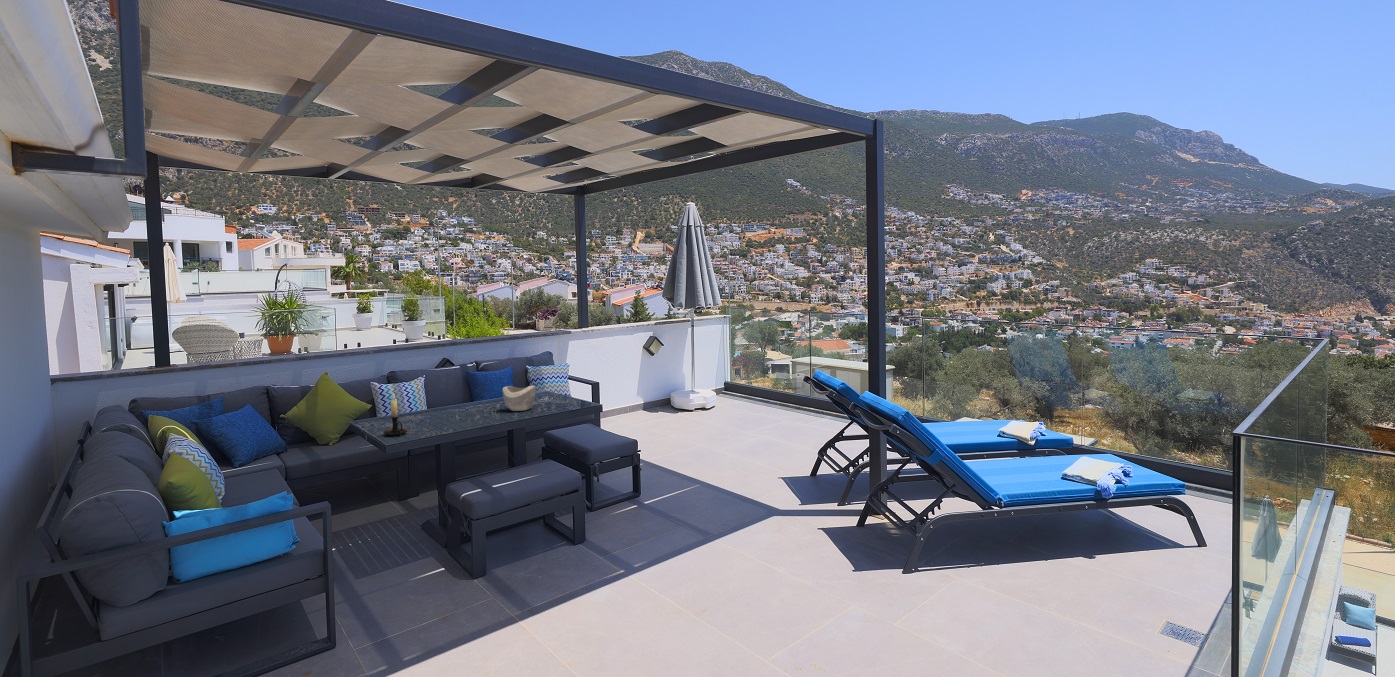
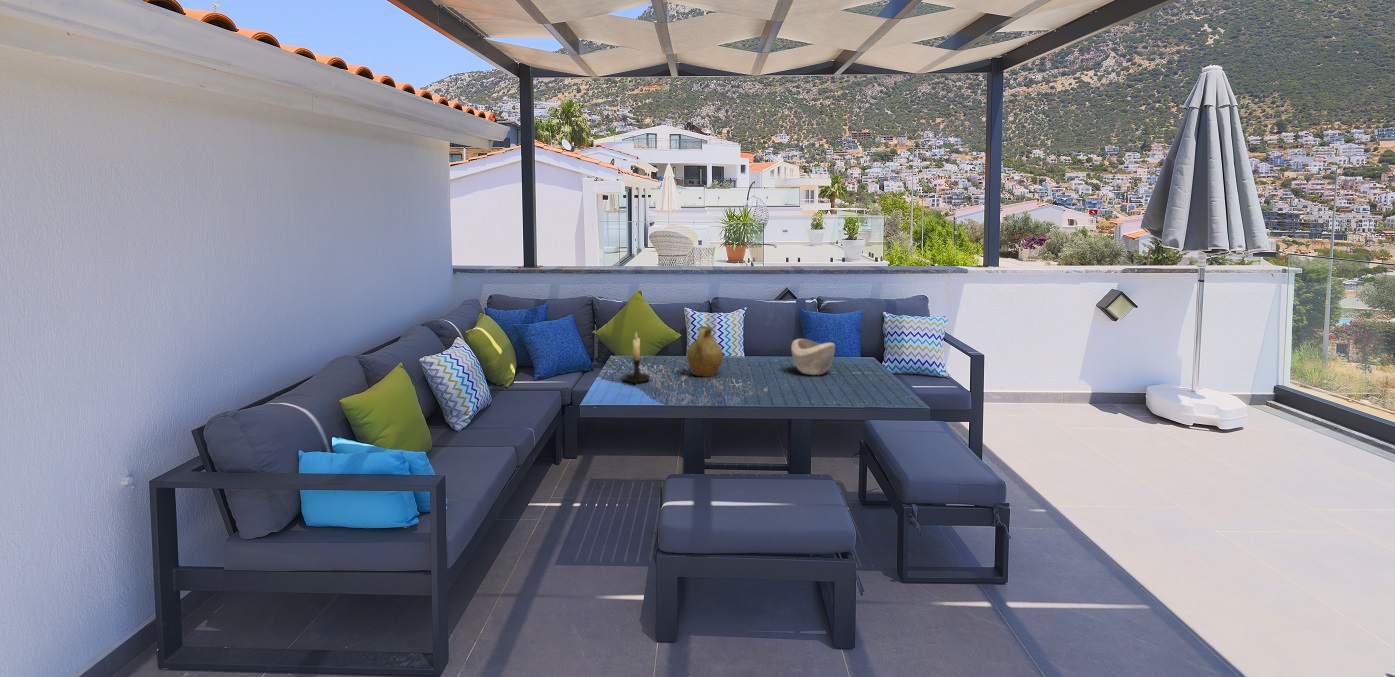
pitcher: none [426,384,456,424] -> present [687,326,723,377]

